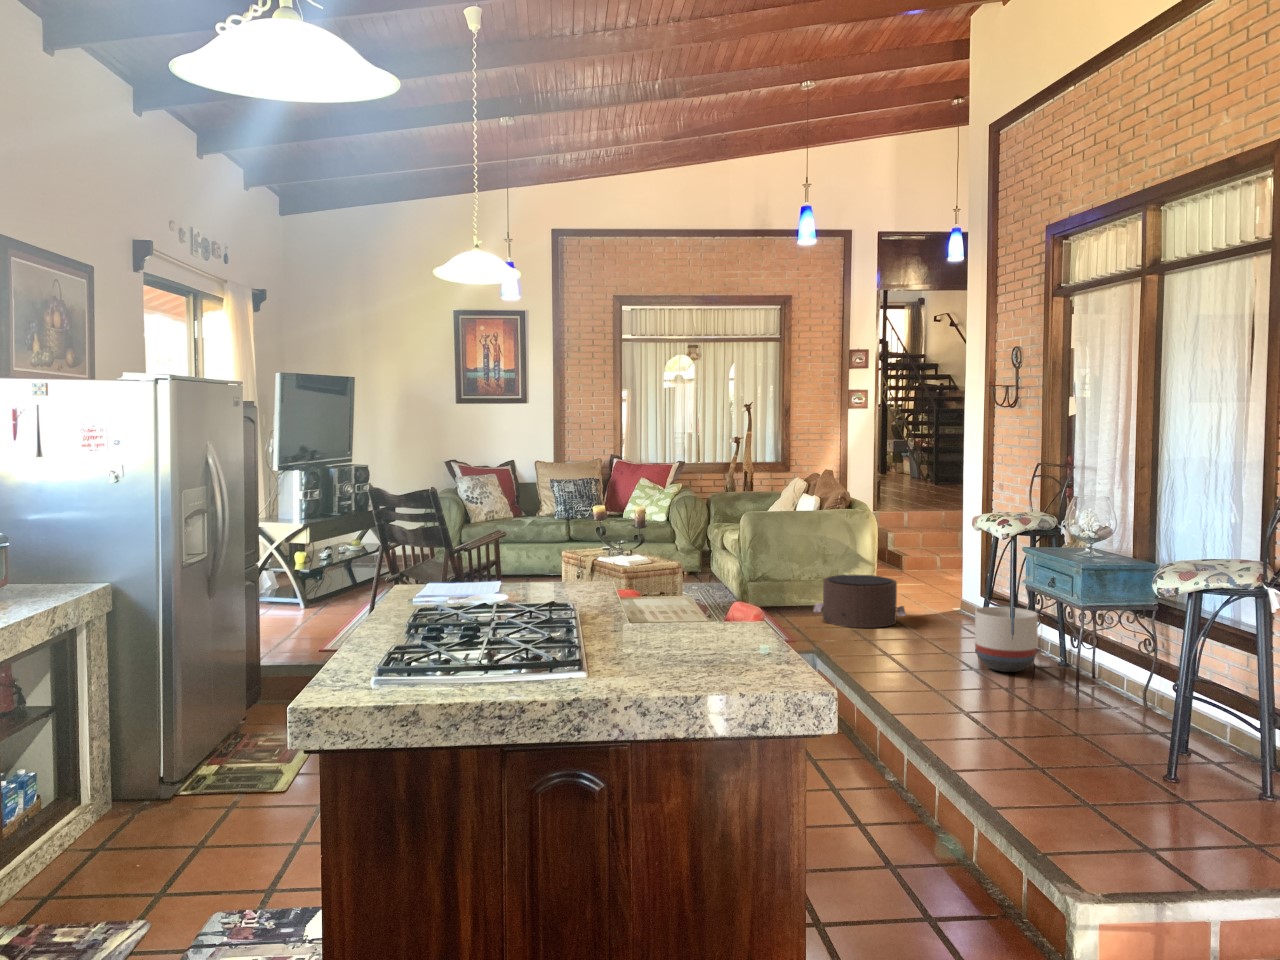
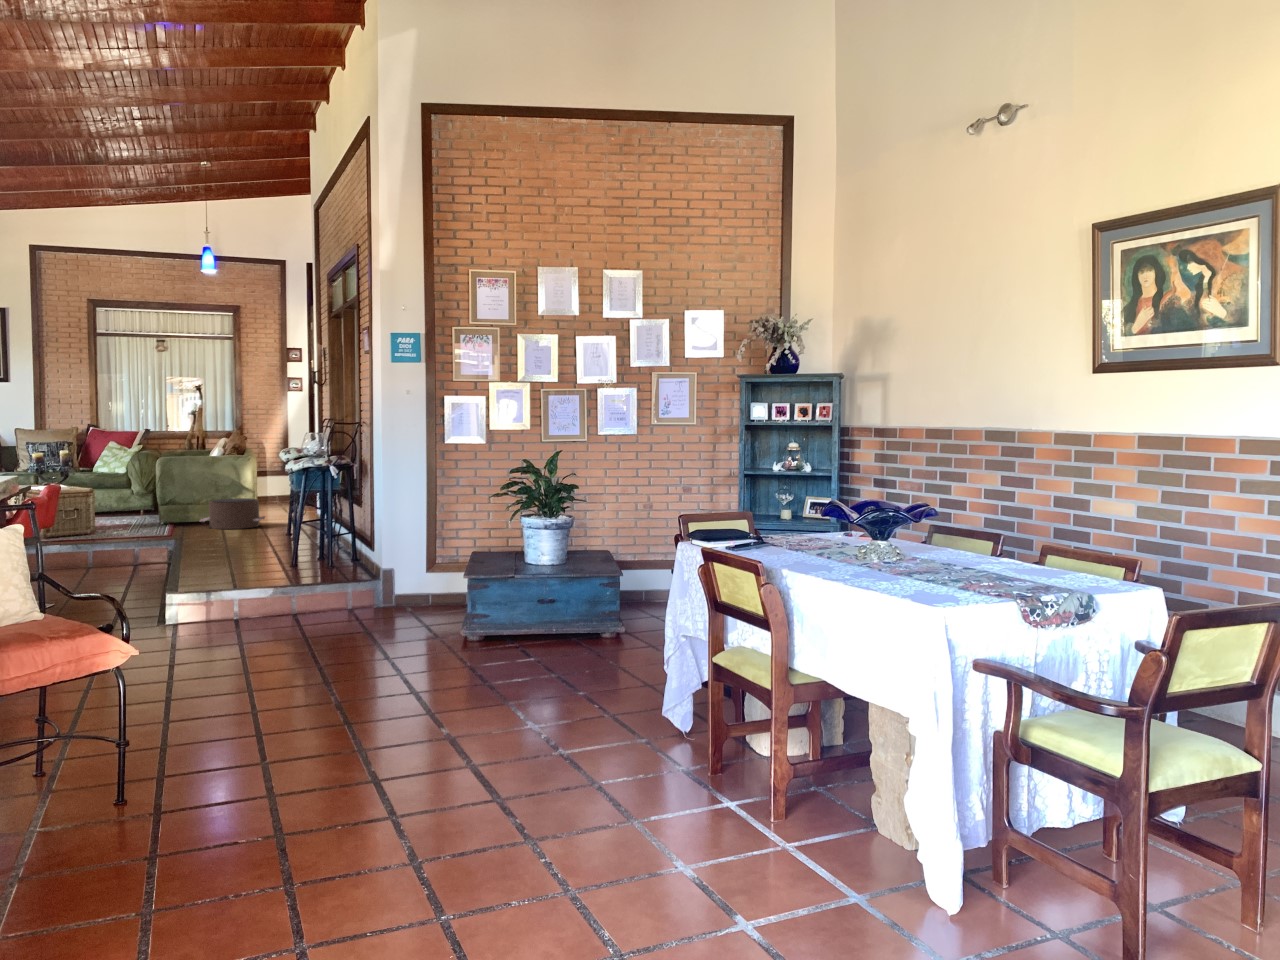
planter: present [975,607,1038,672] -> none [270,506,306,541]

